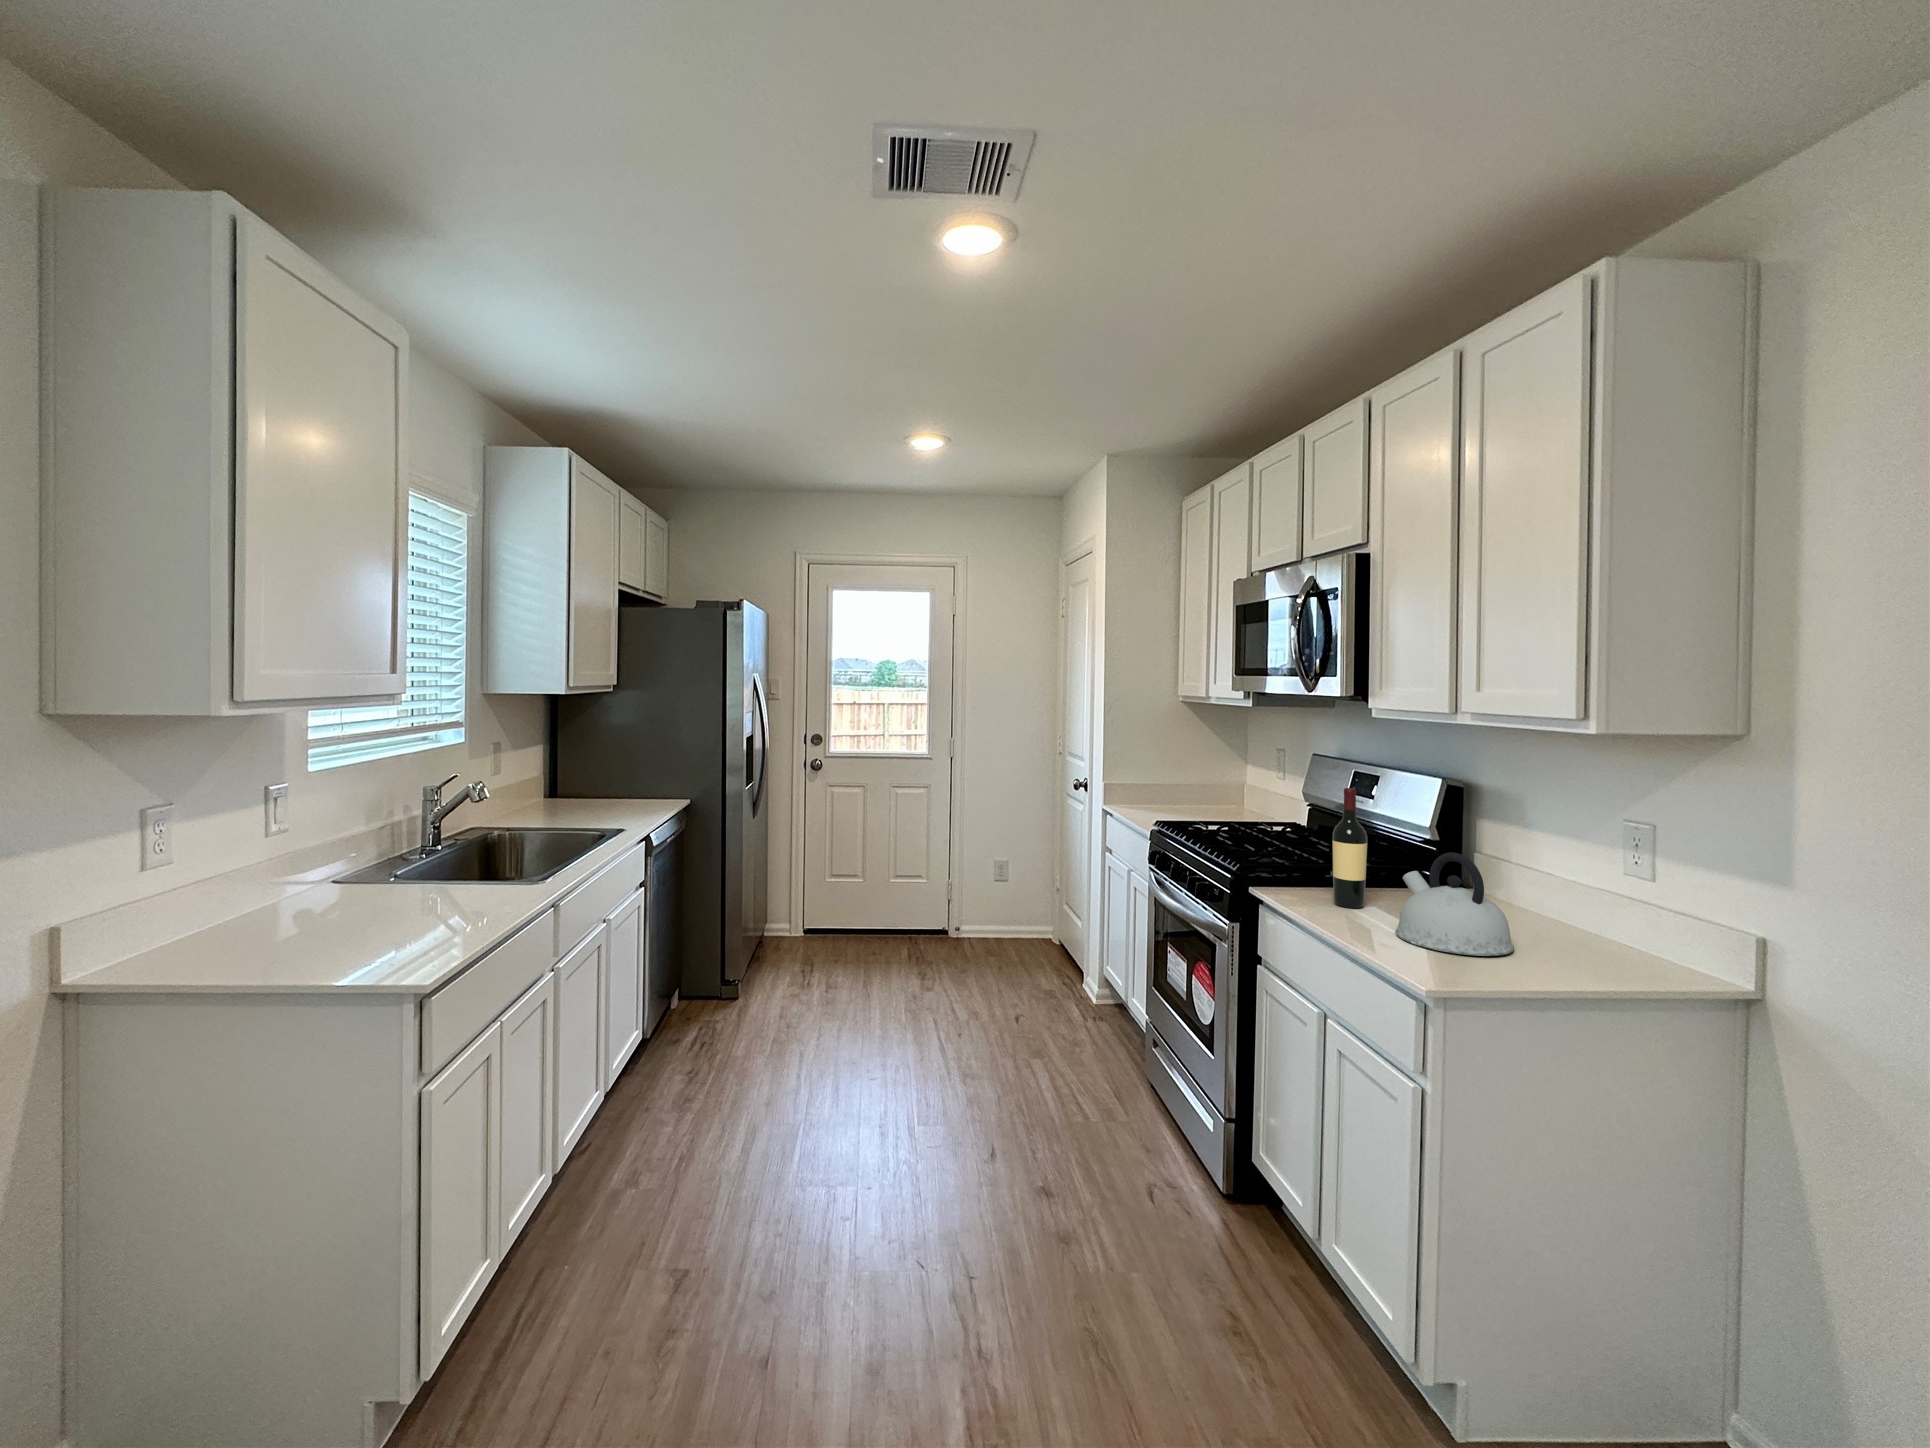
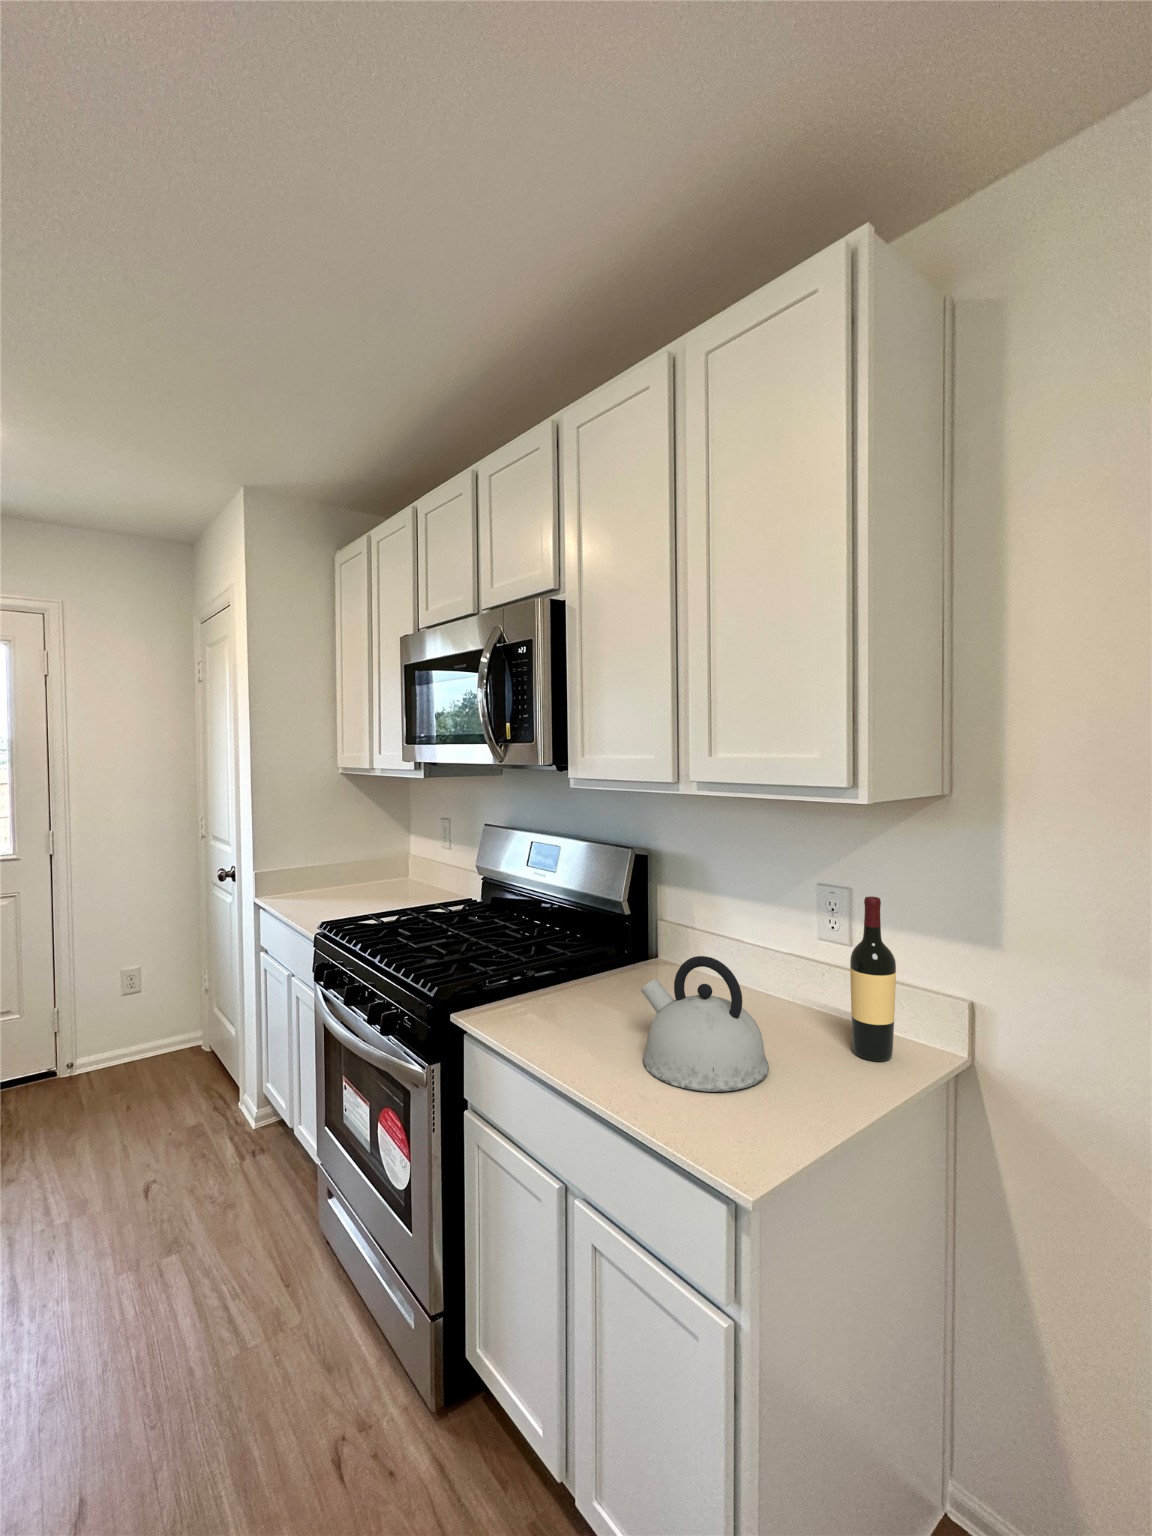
wine bottle: present [1333,788,1367,908] -> present [850,896,896,1061]

